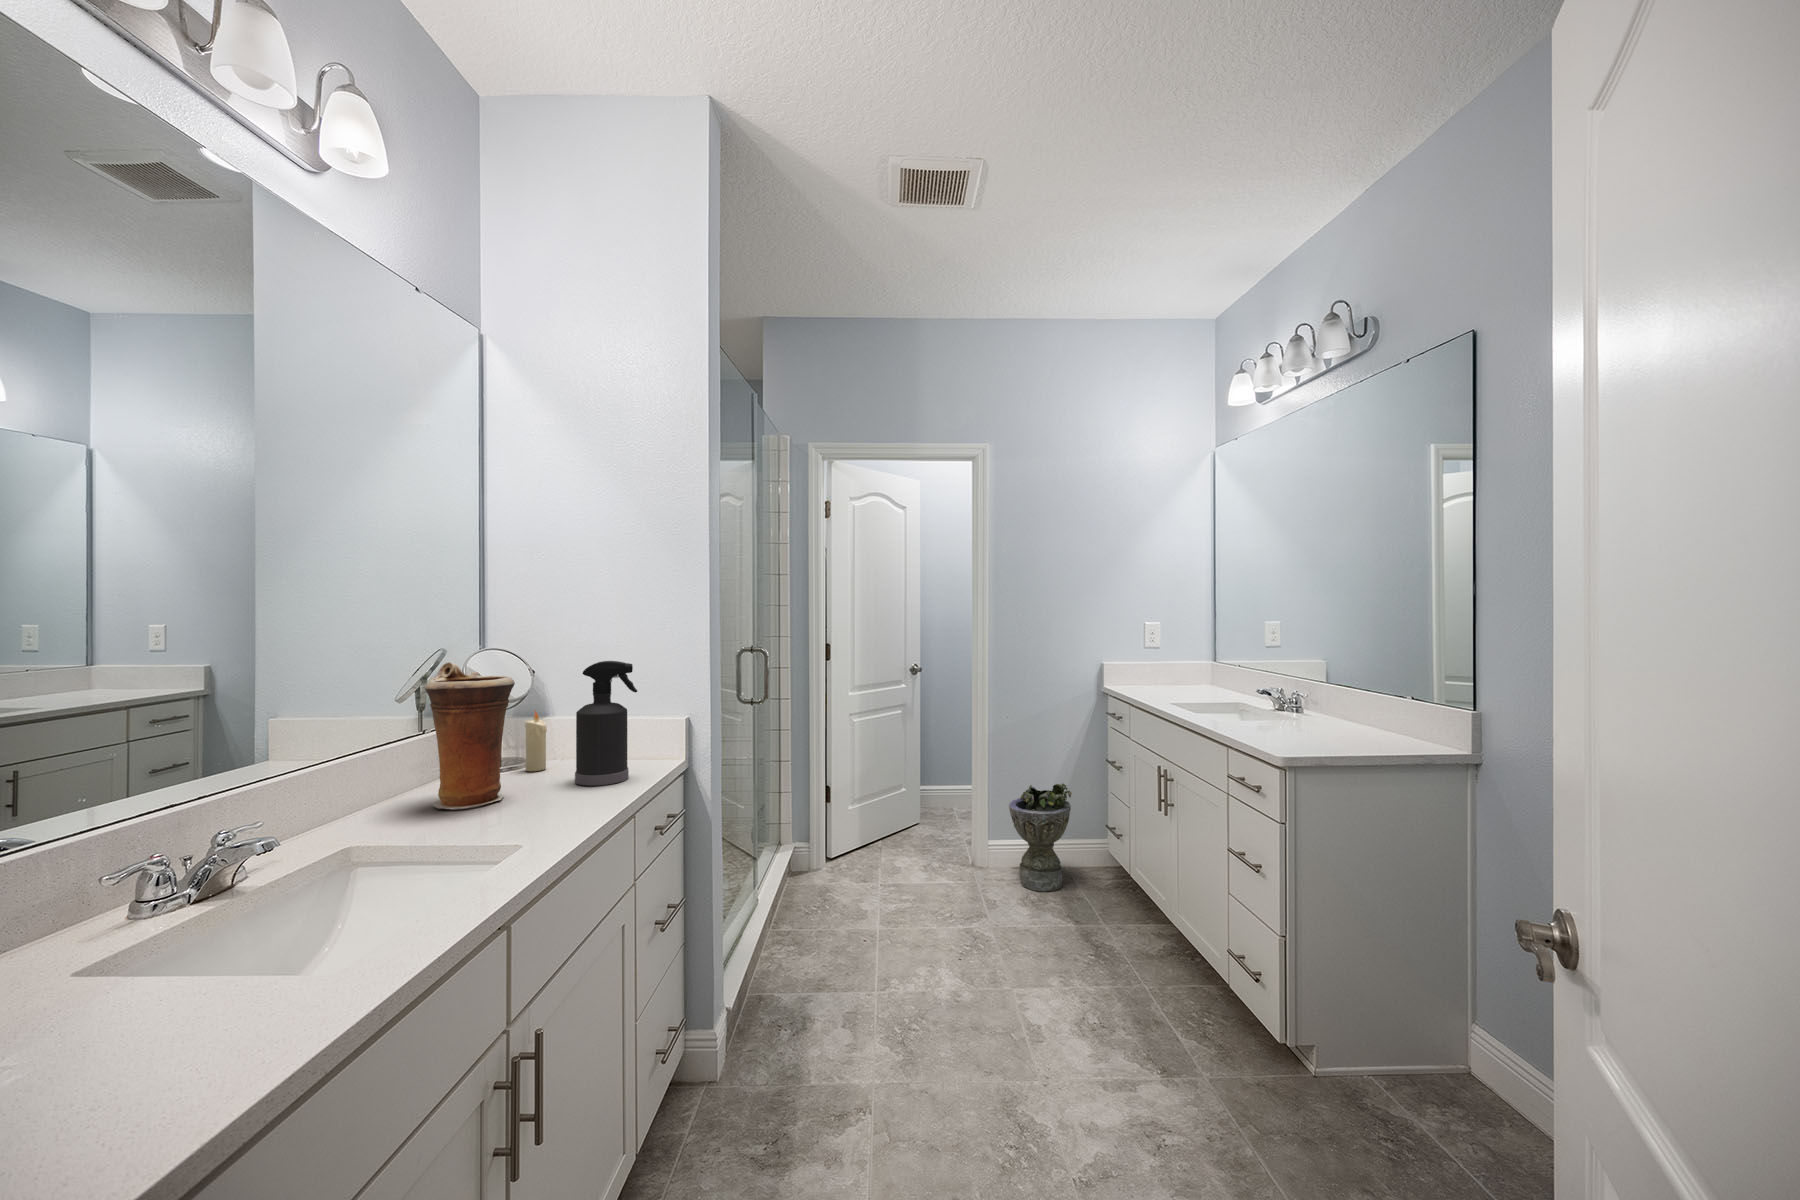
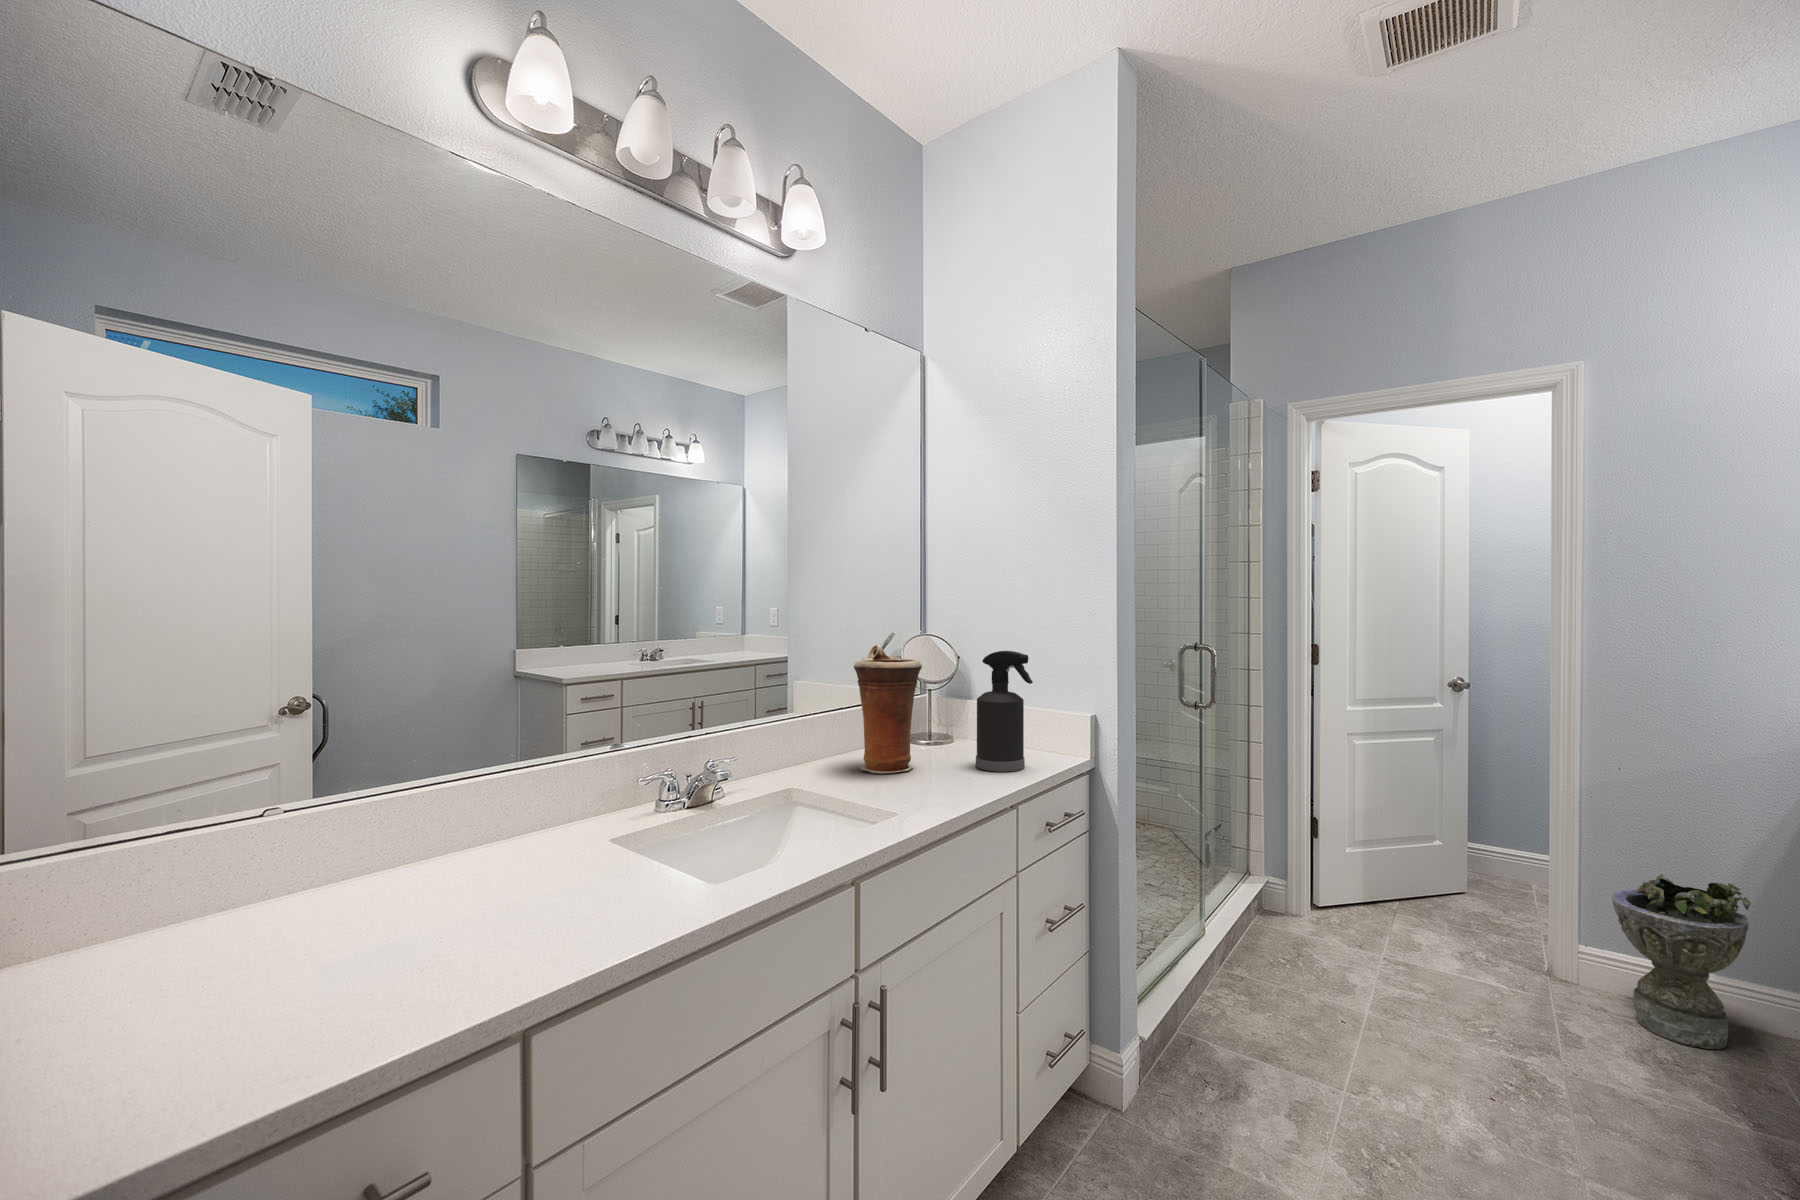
candle: present [525,711,547,771] -> none [946,693,964,750]

